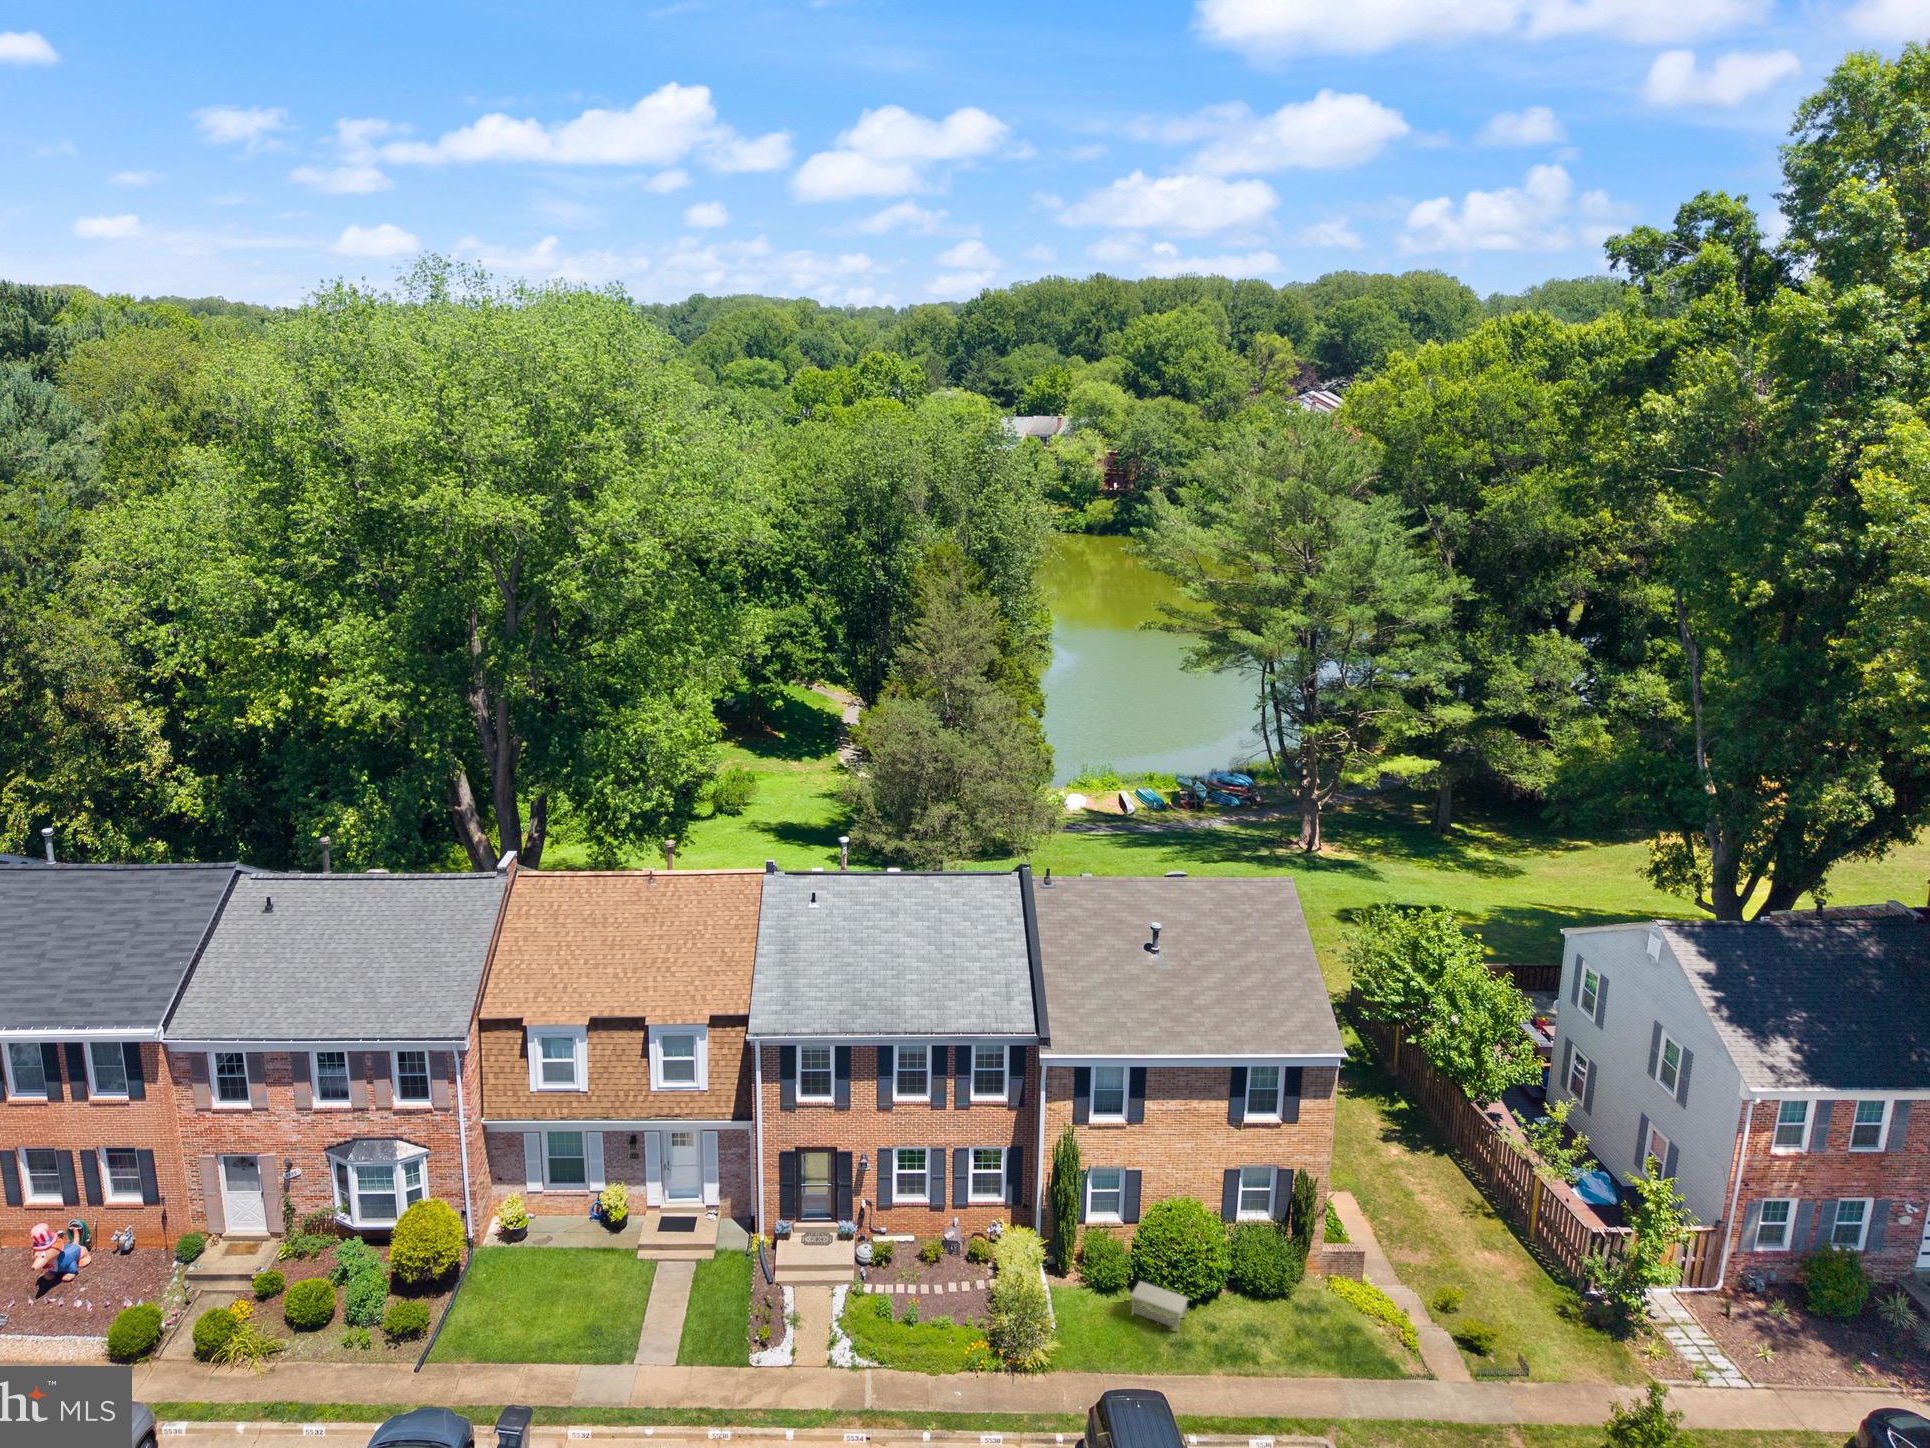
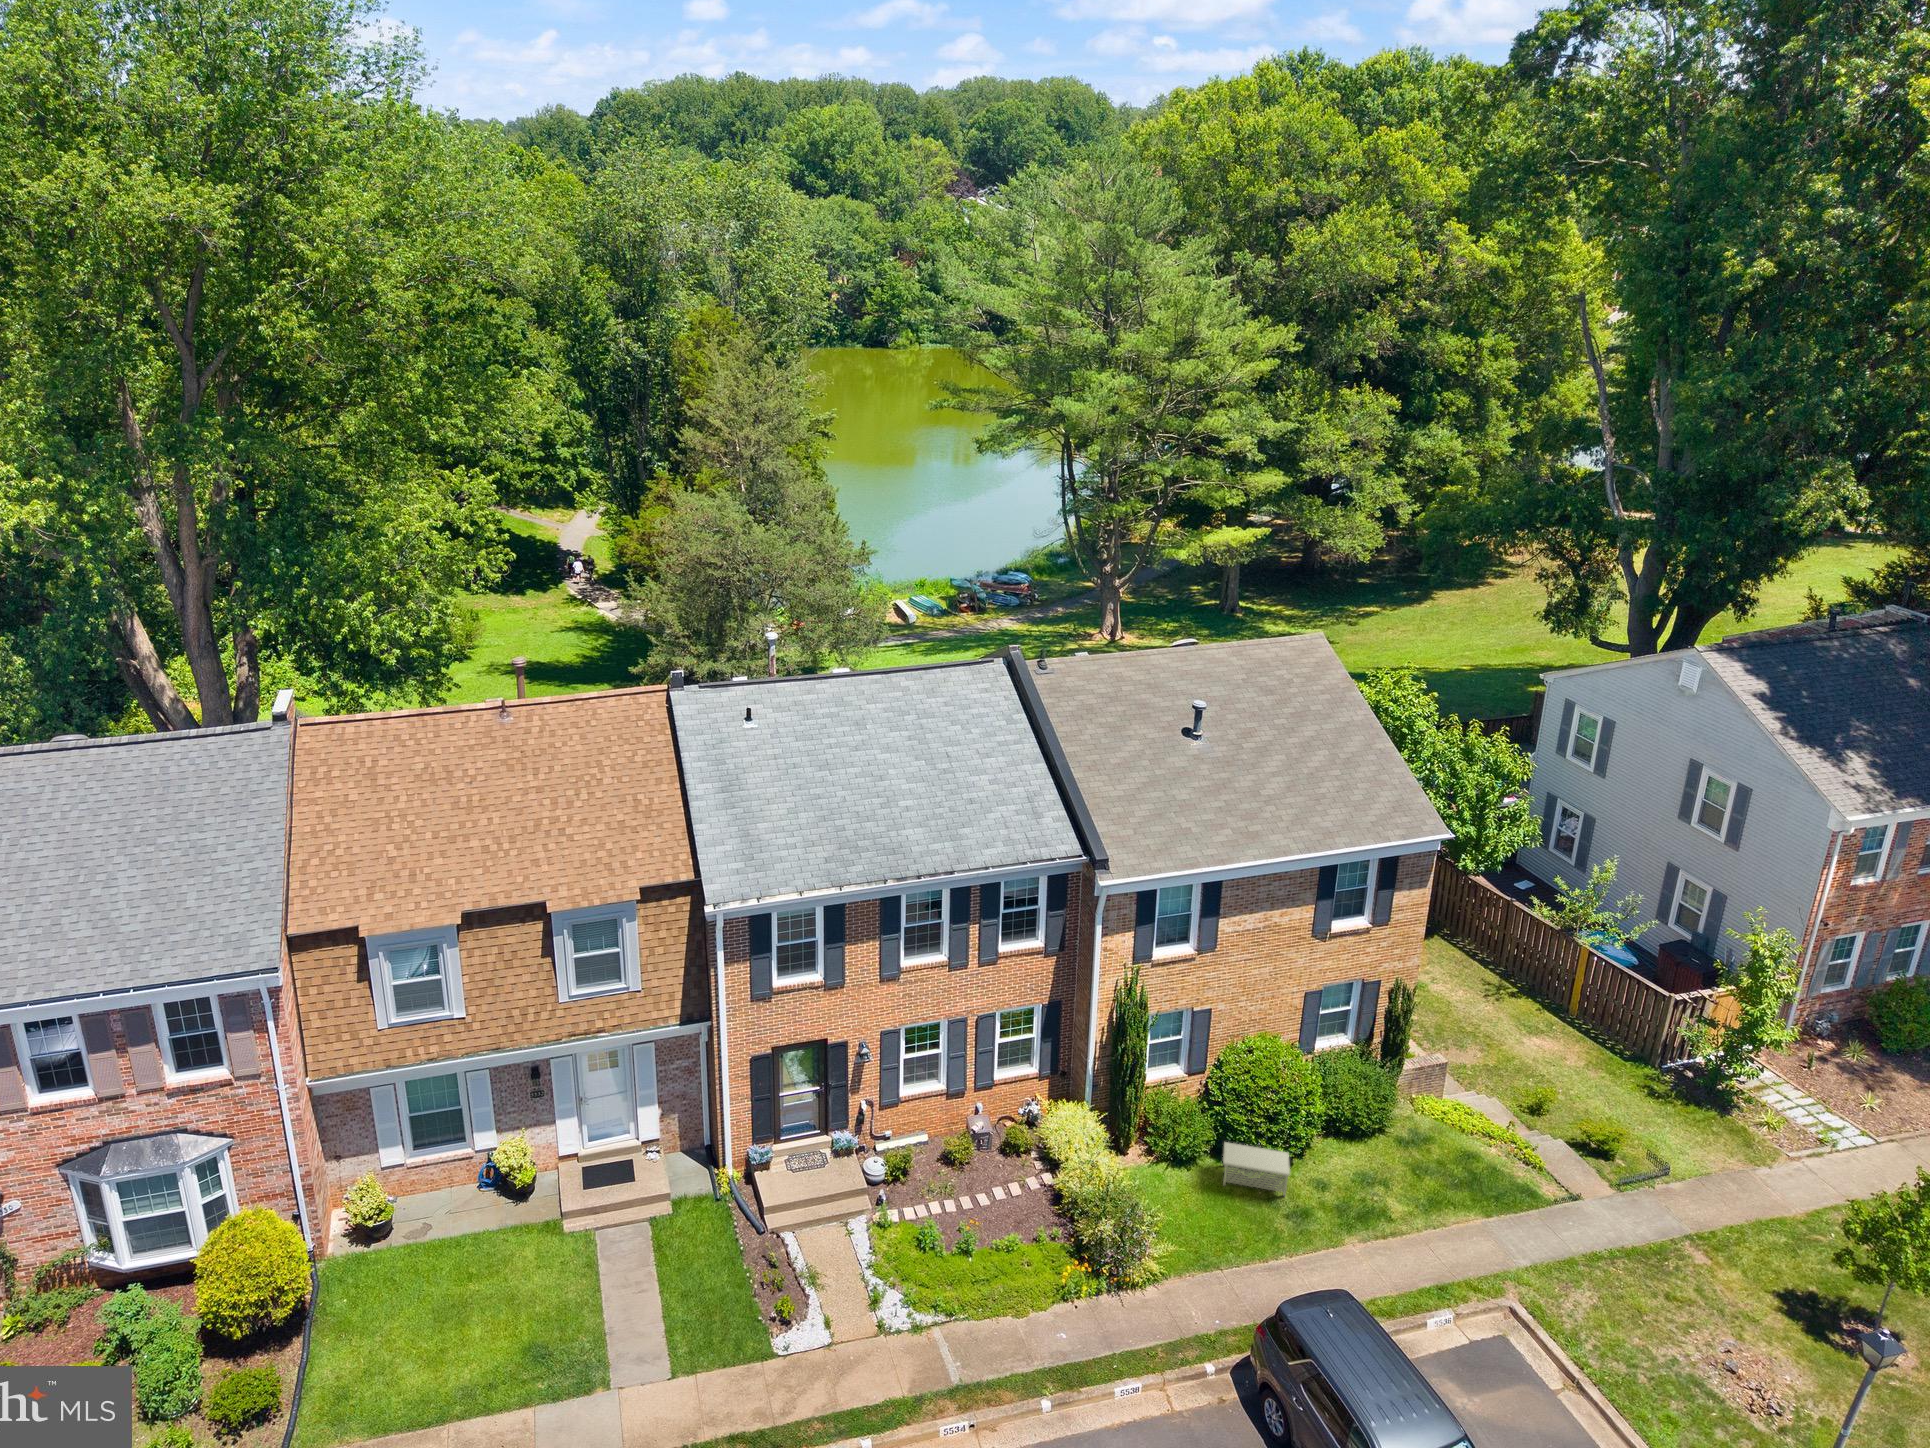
decorative plant: present [1595,1304,1611,1327] -> none [1687,1073,1721,1102]

